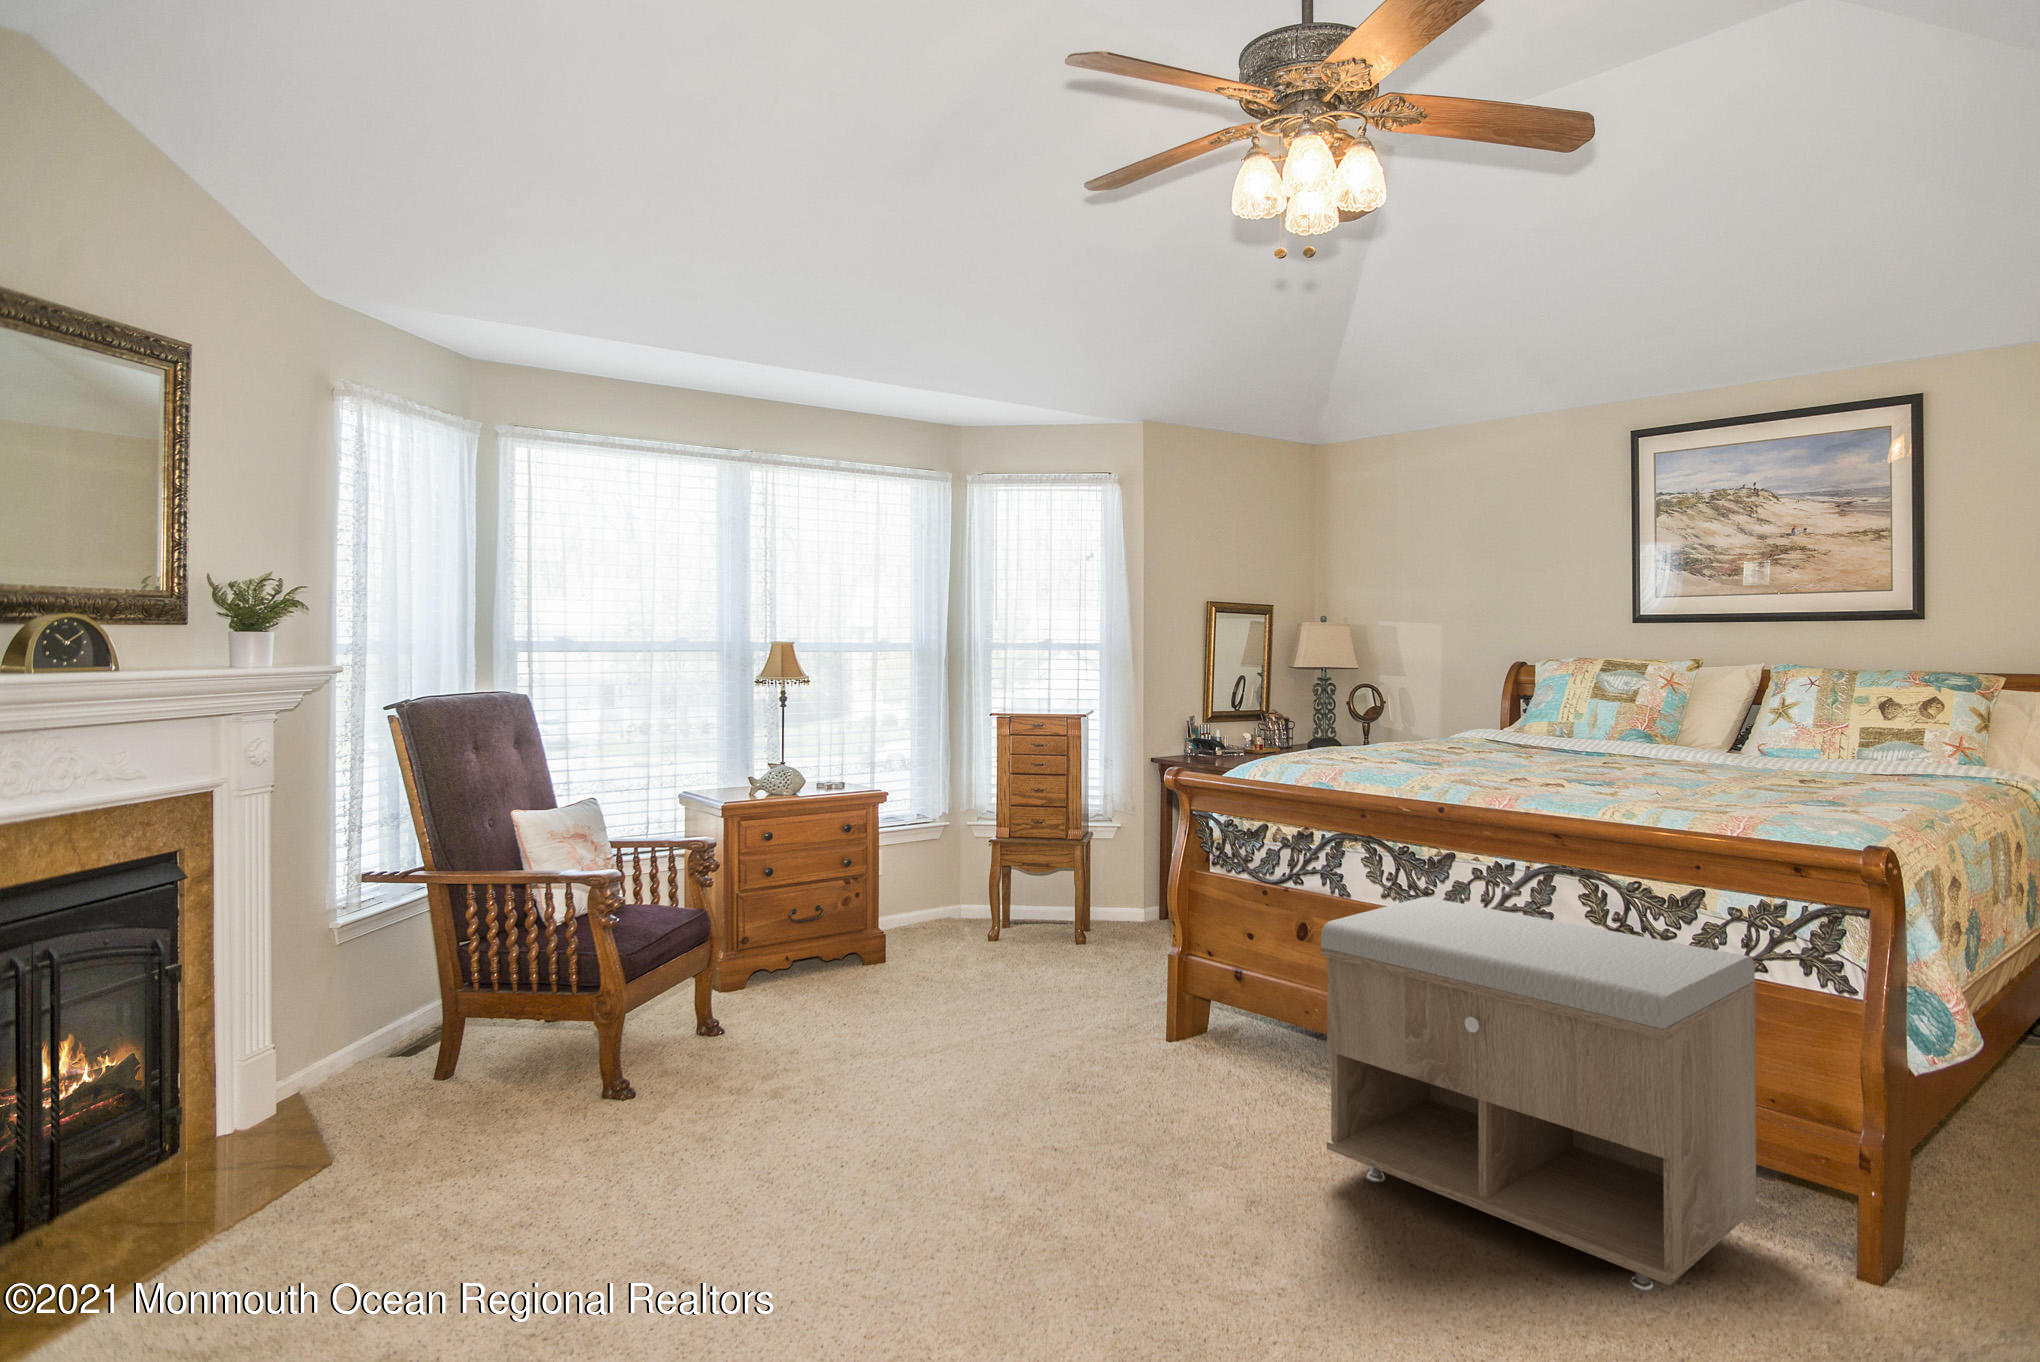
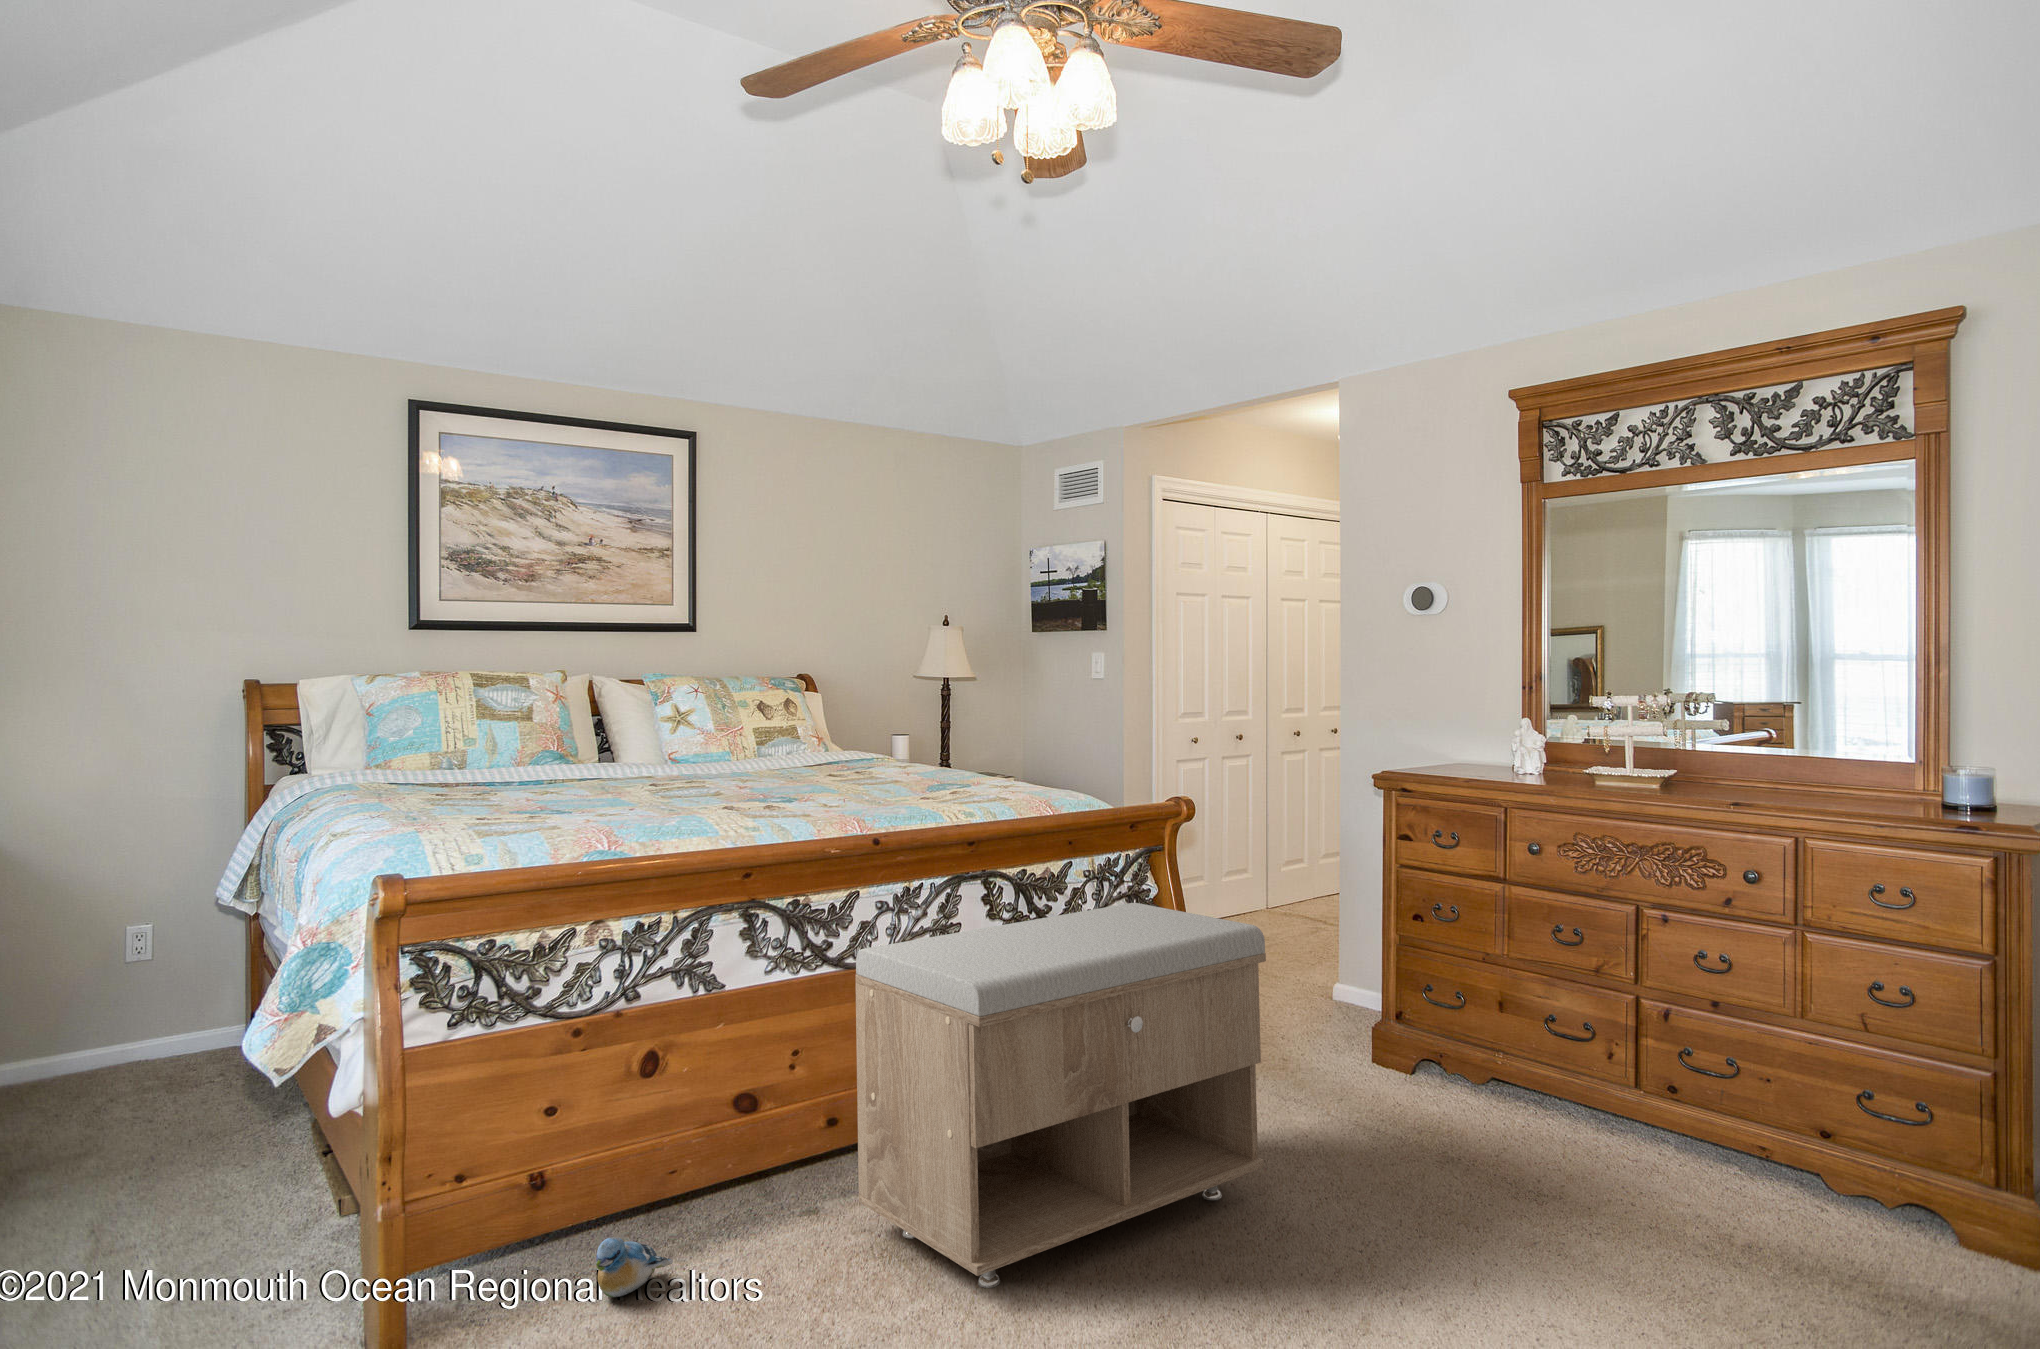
plush toy: none [1270,1025,1327,1069] -> present [596,1237,673,1297]

